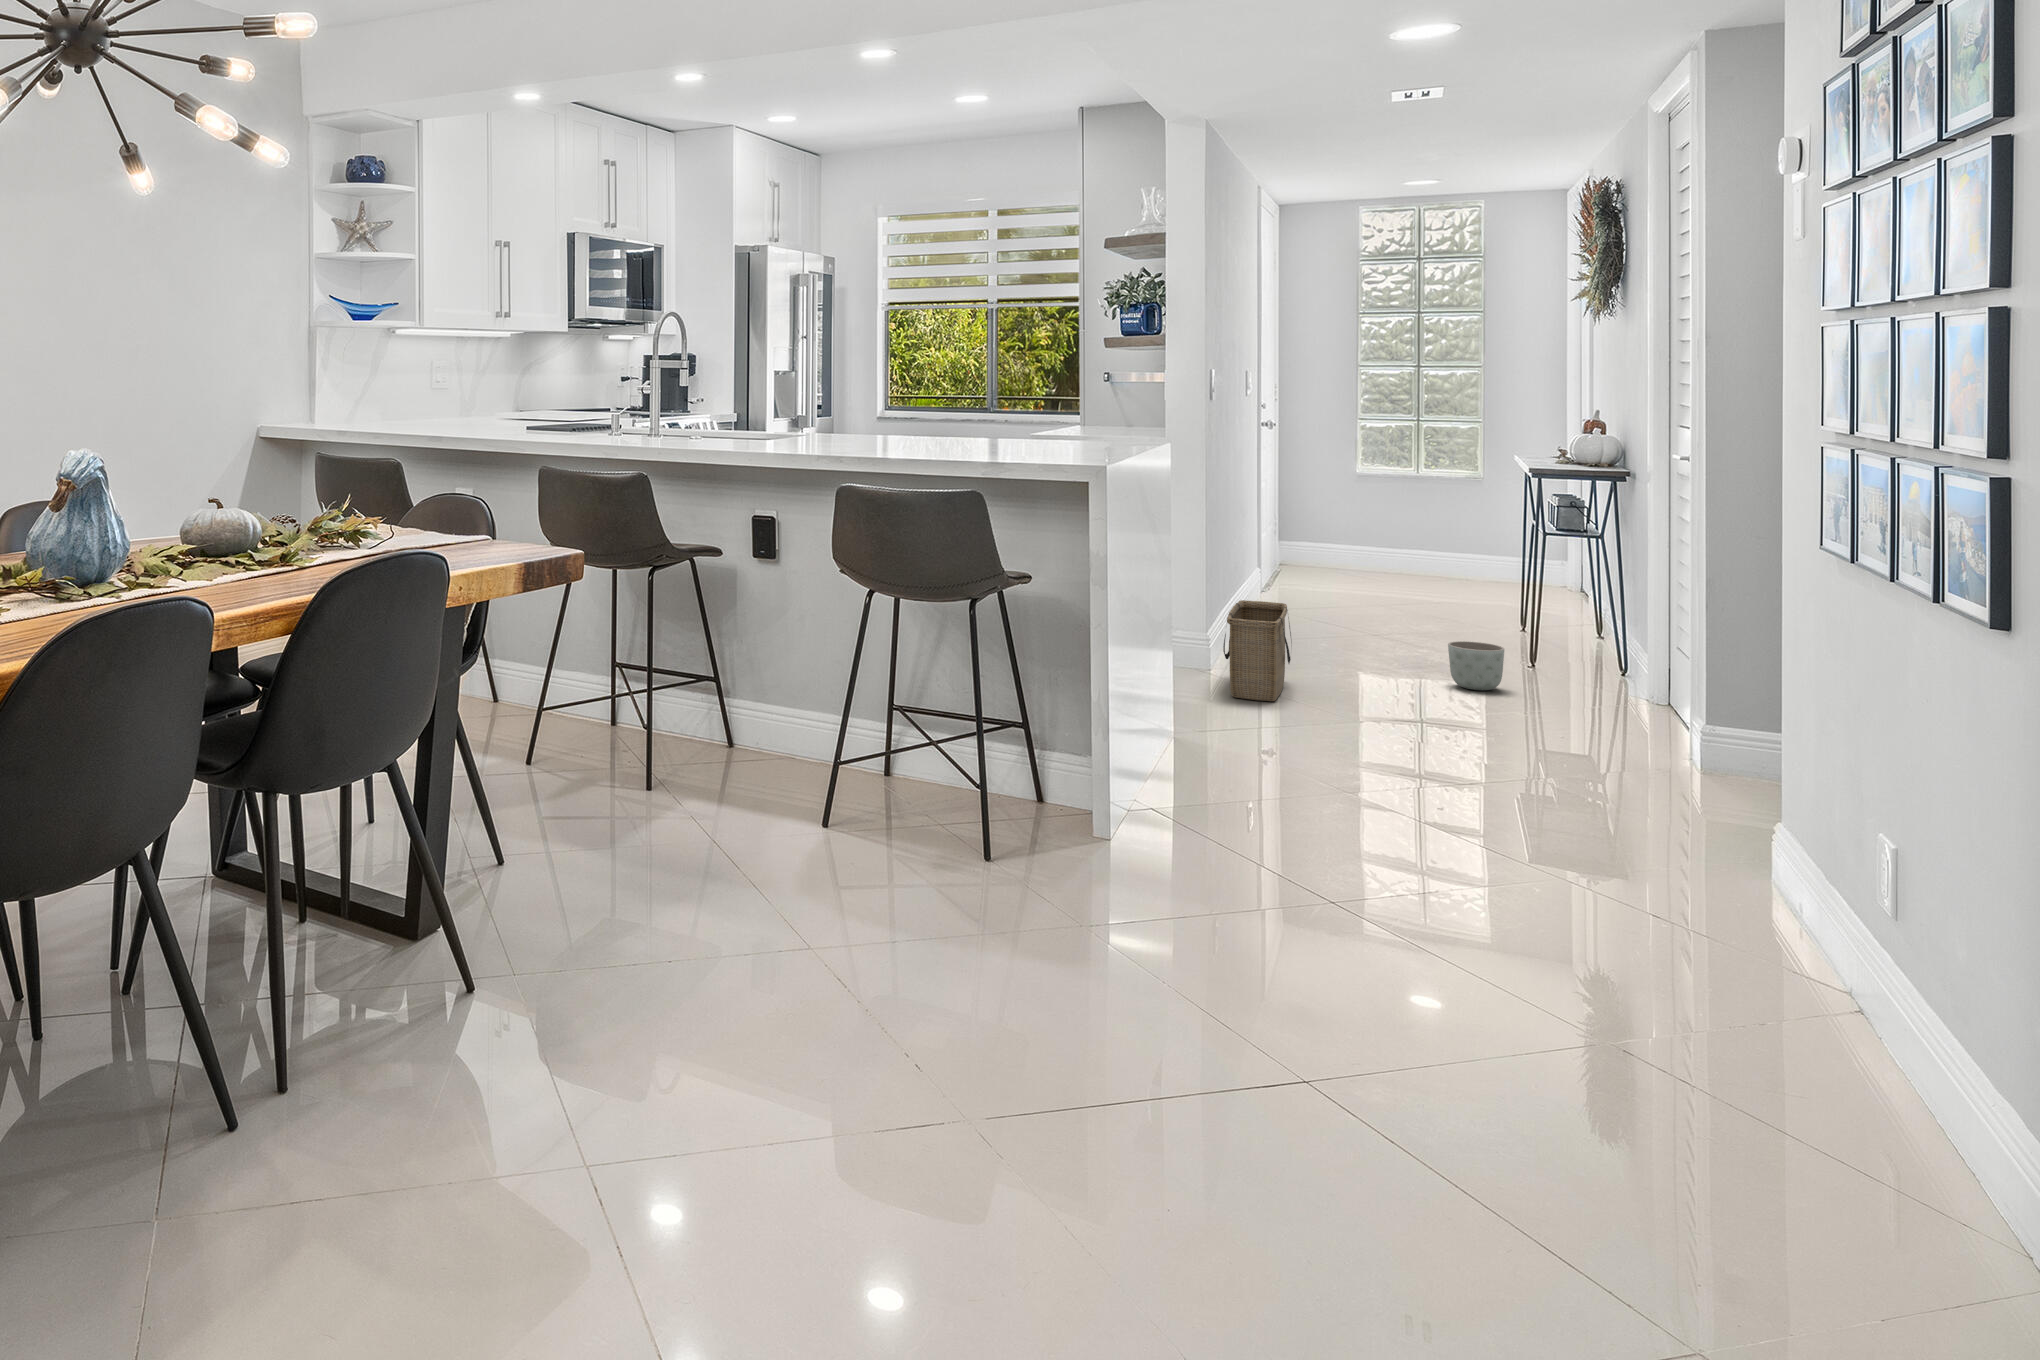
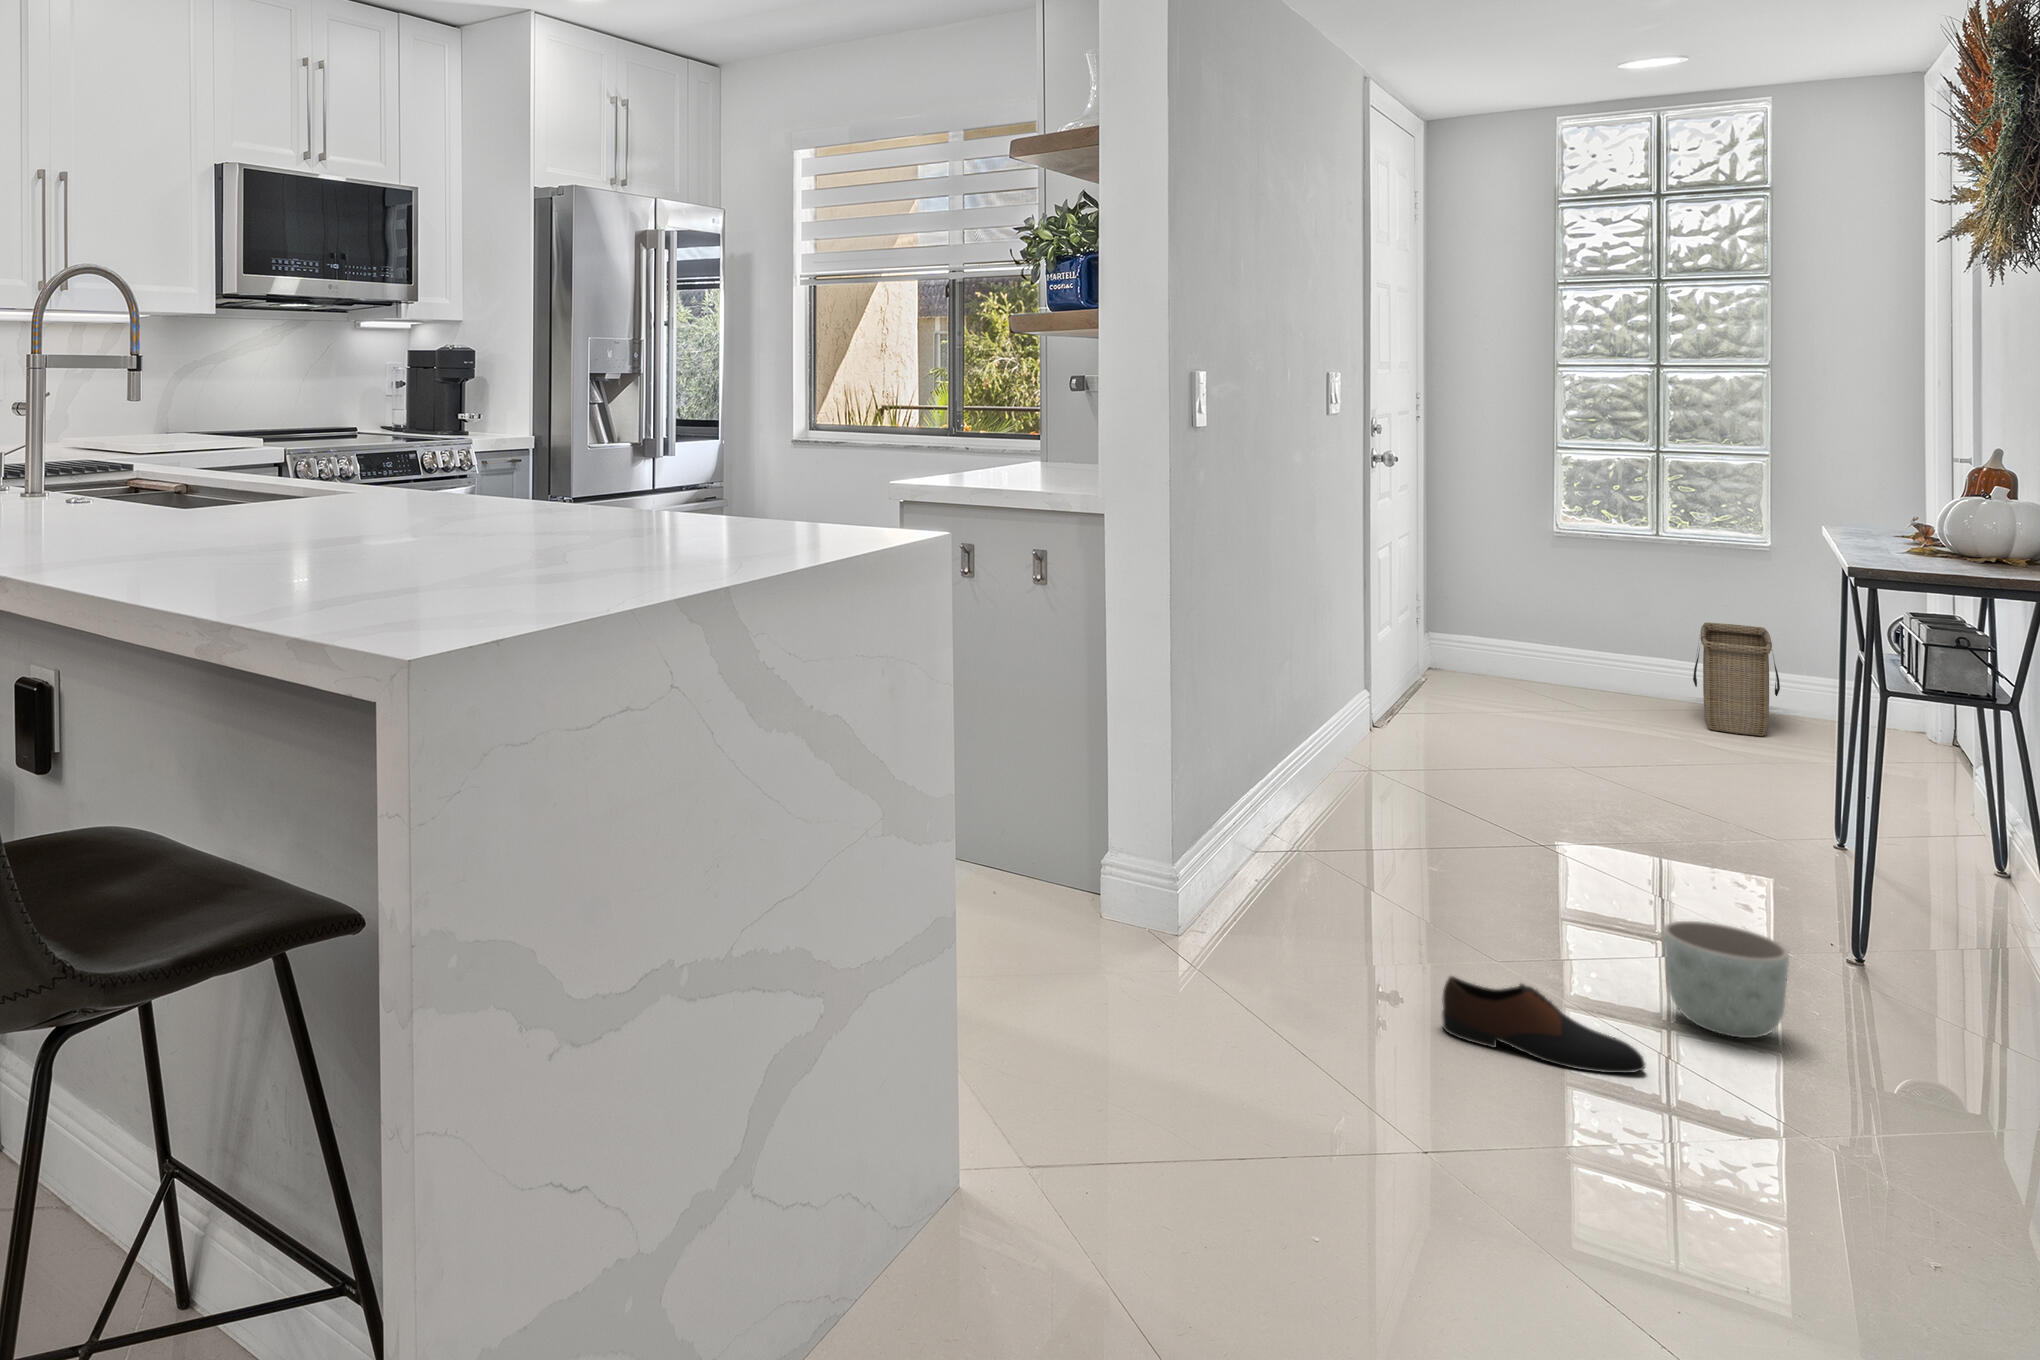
basket: present [1223,600,1291,701] -> present [1693,623,1780,736]
shoe: none [1351,667,1444,702] -> present [1442,976,1645,1073]

